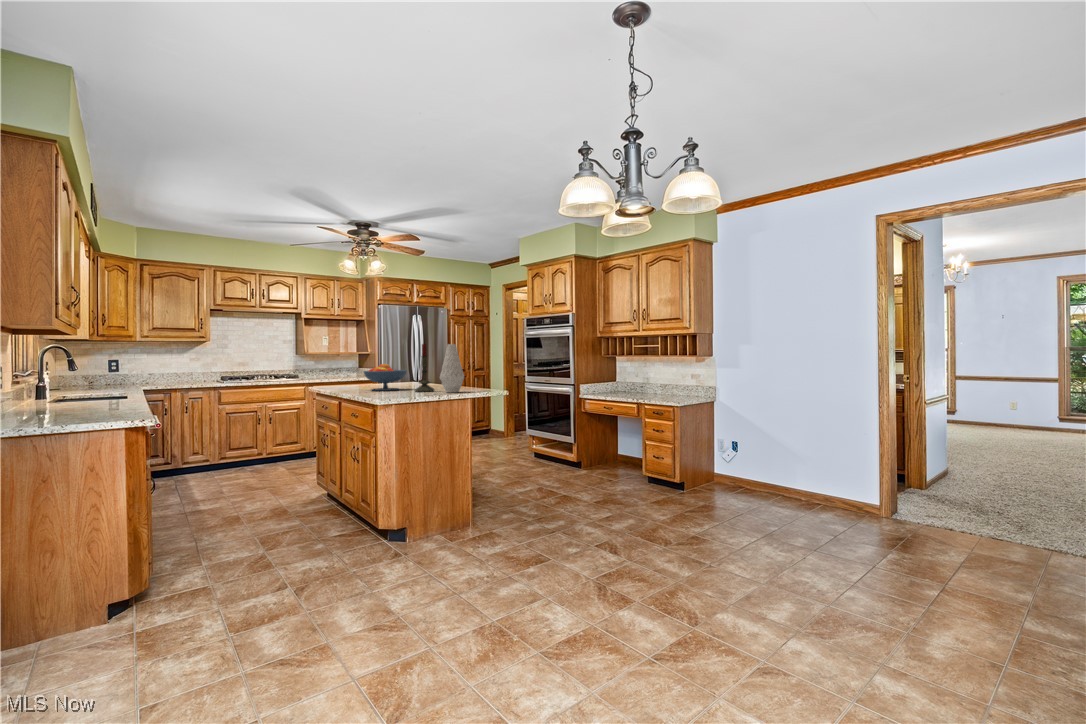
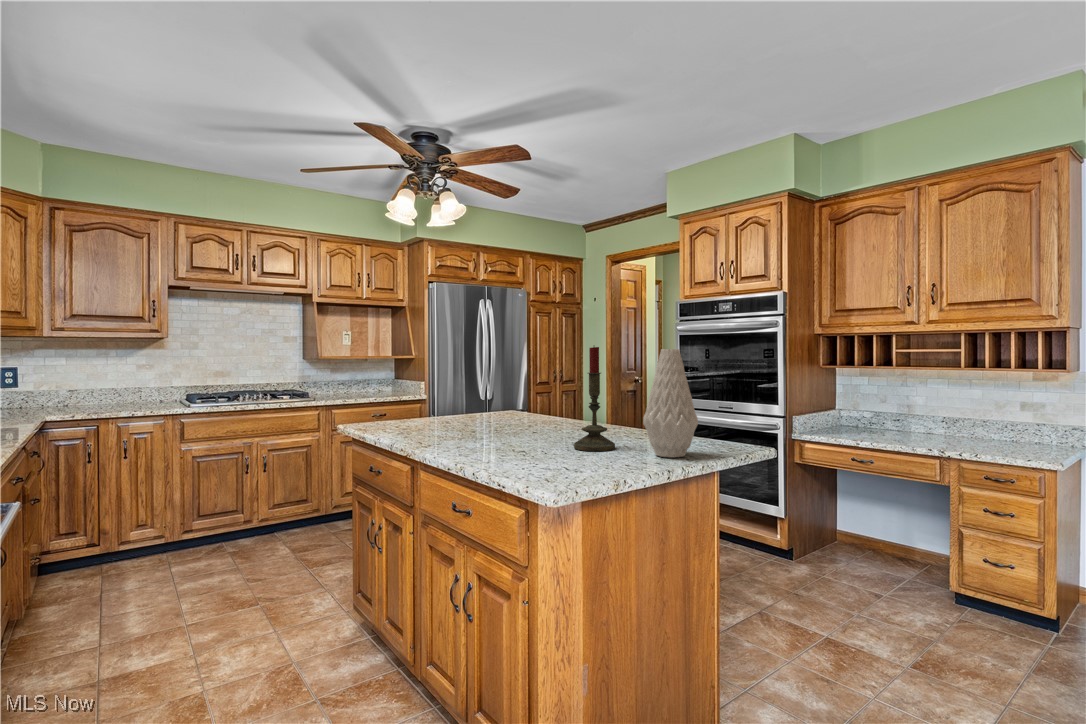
fruit bowl: present [364,364,407,391] -> none [454,384,539,442]

